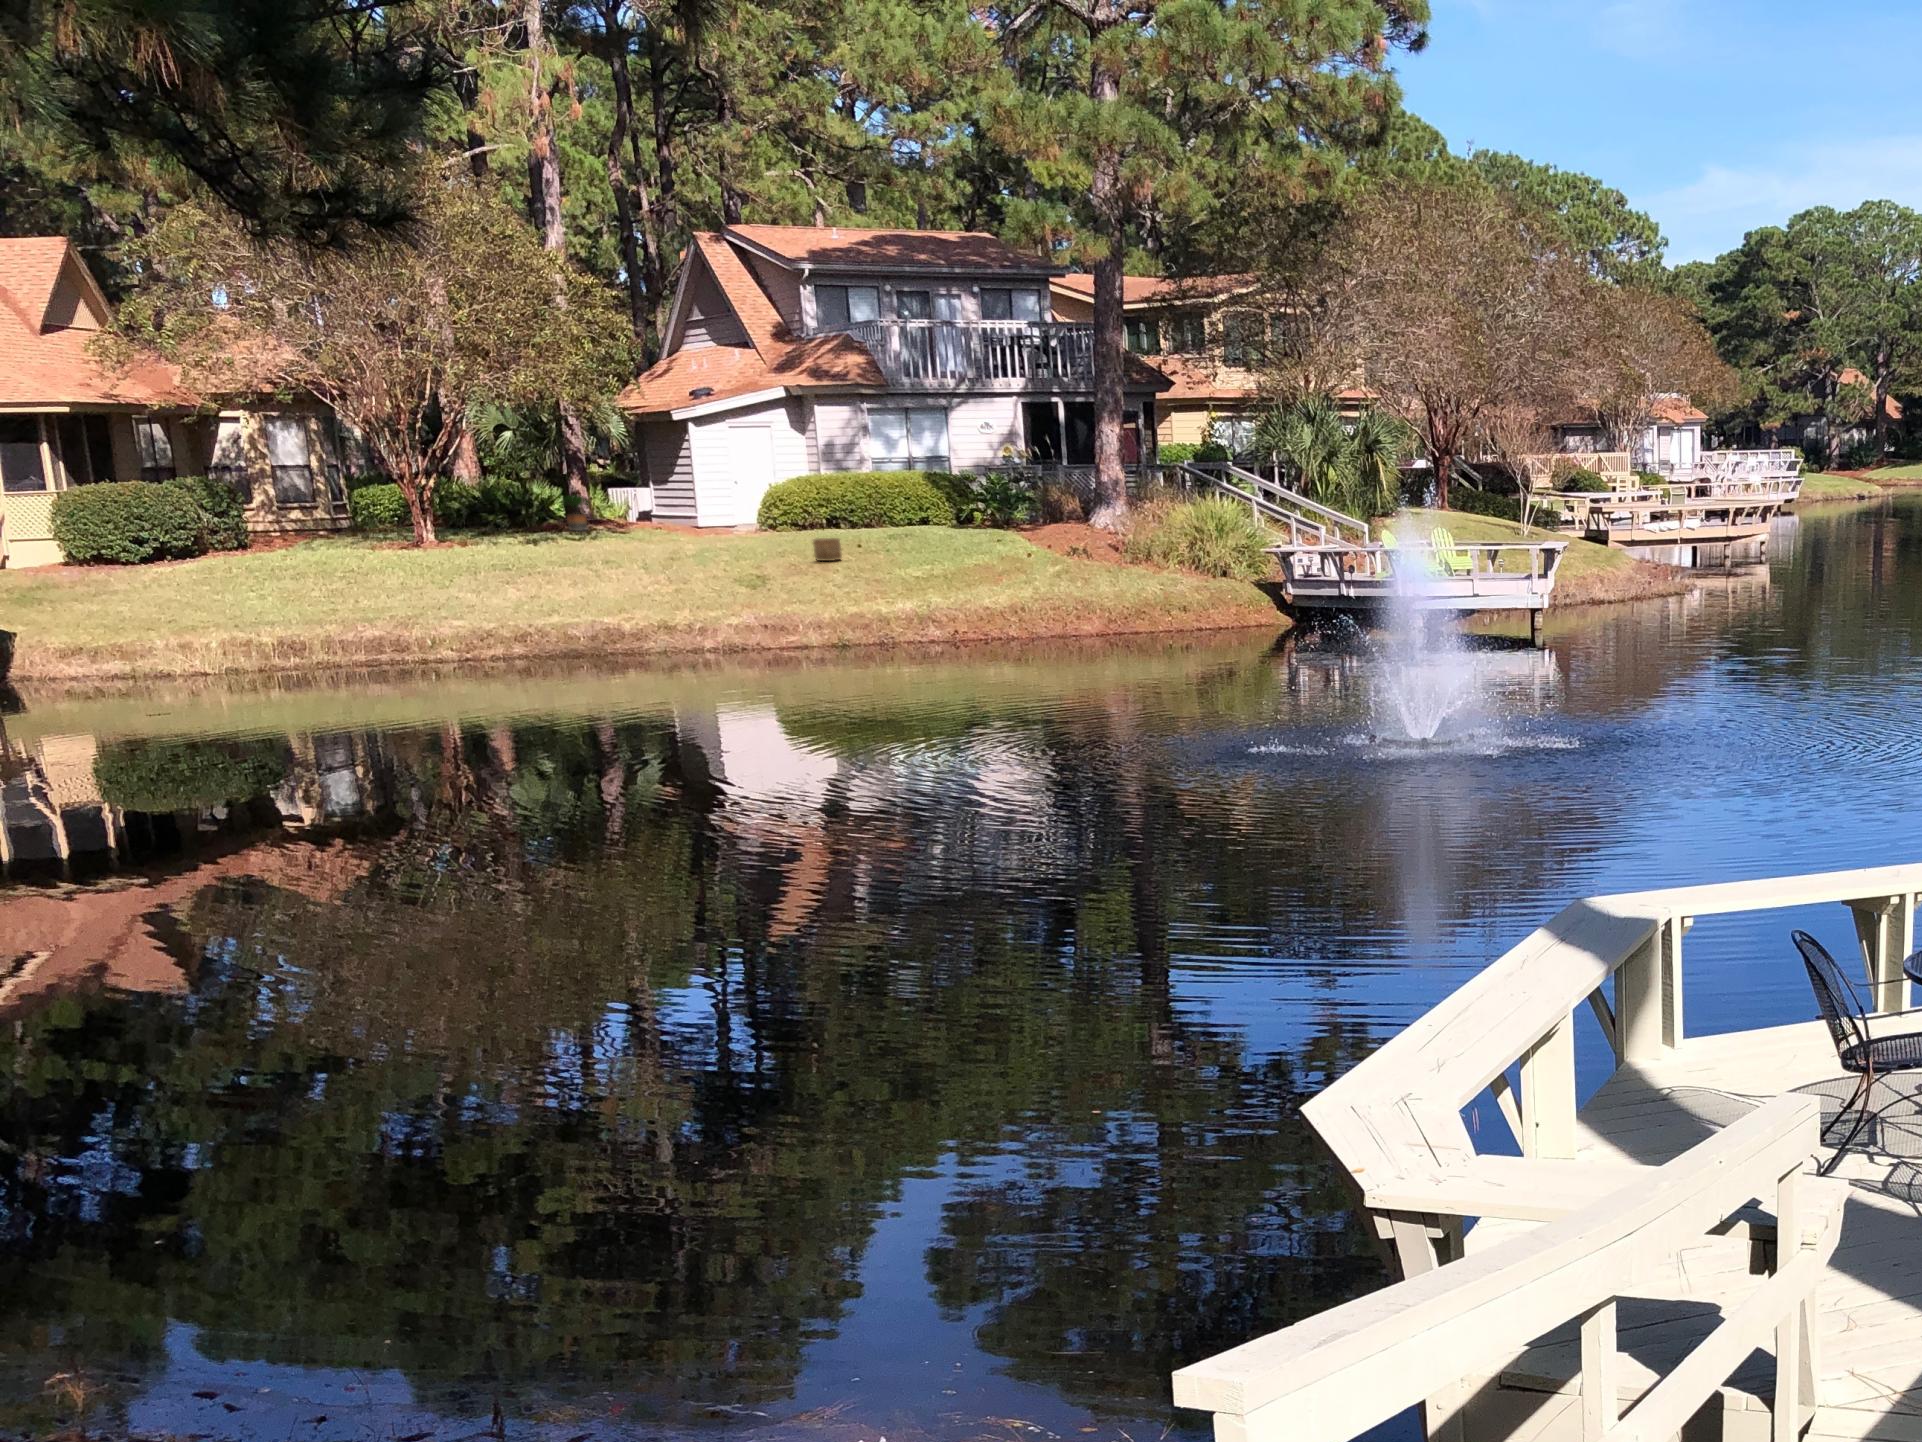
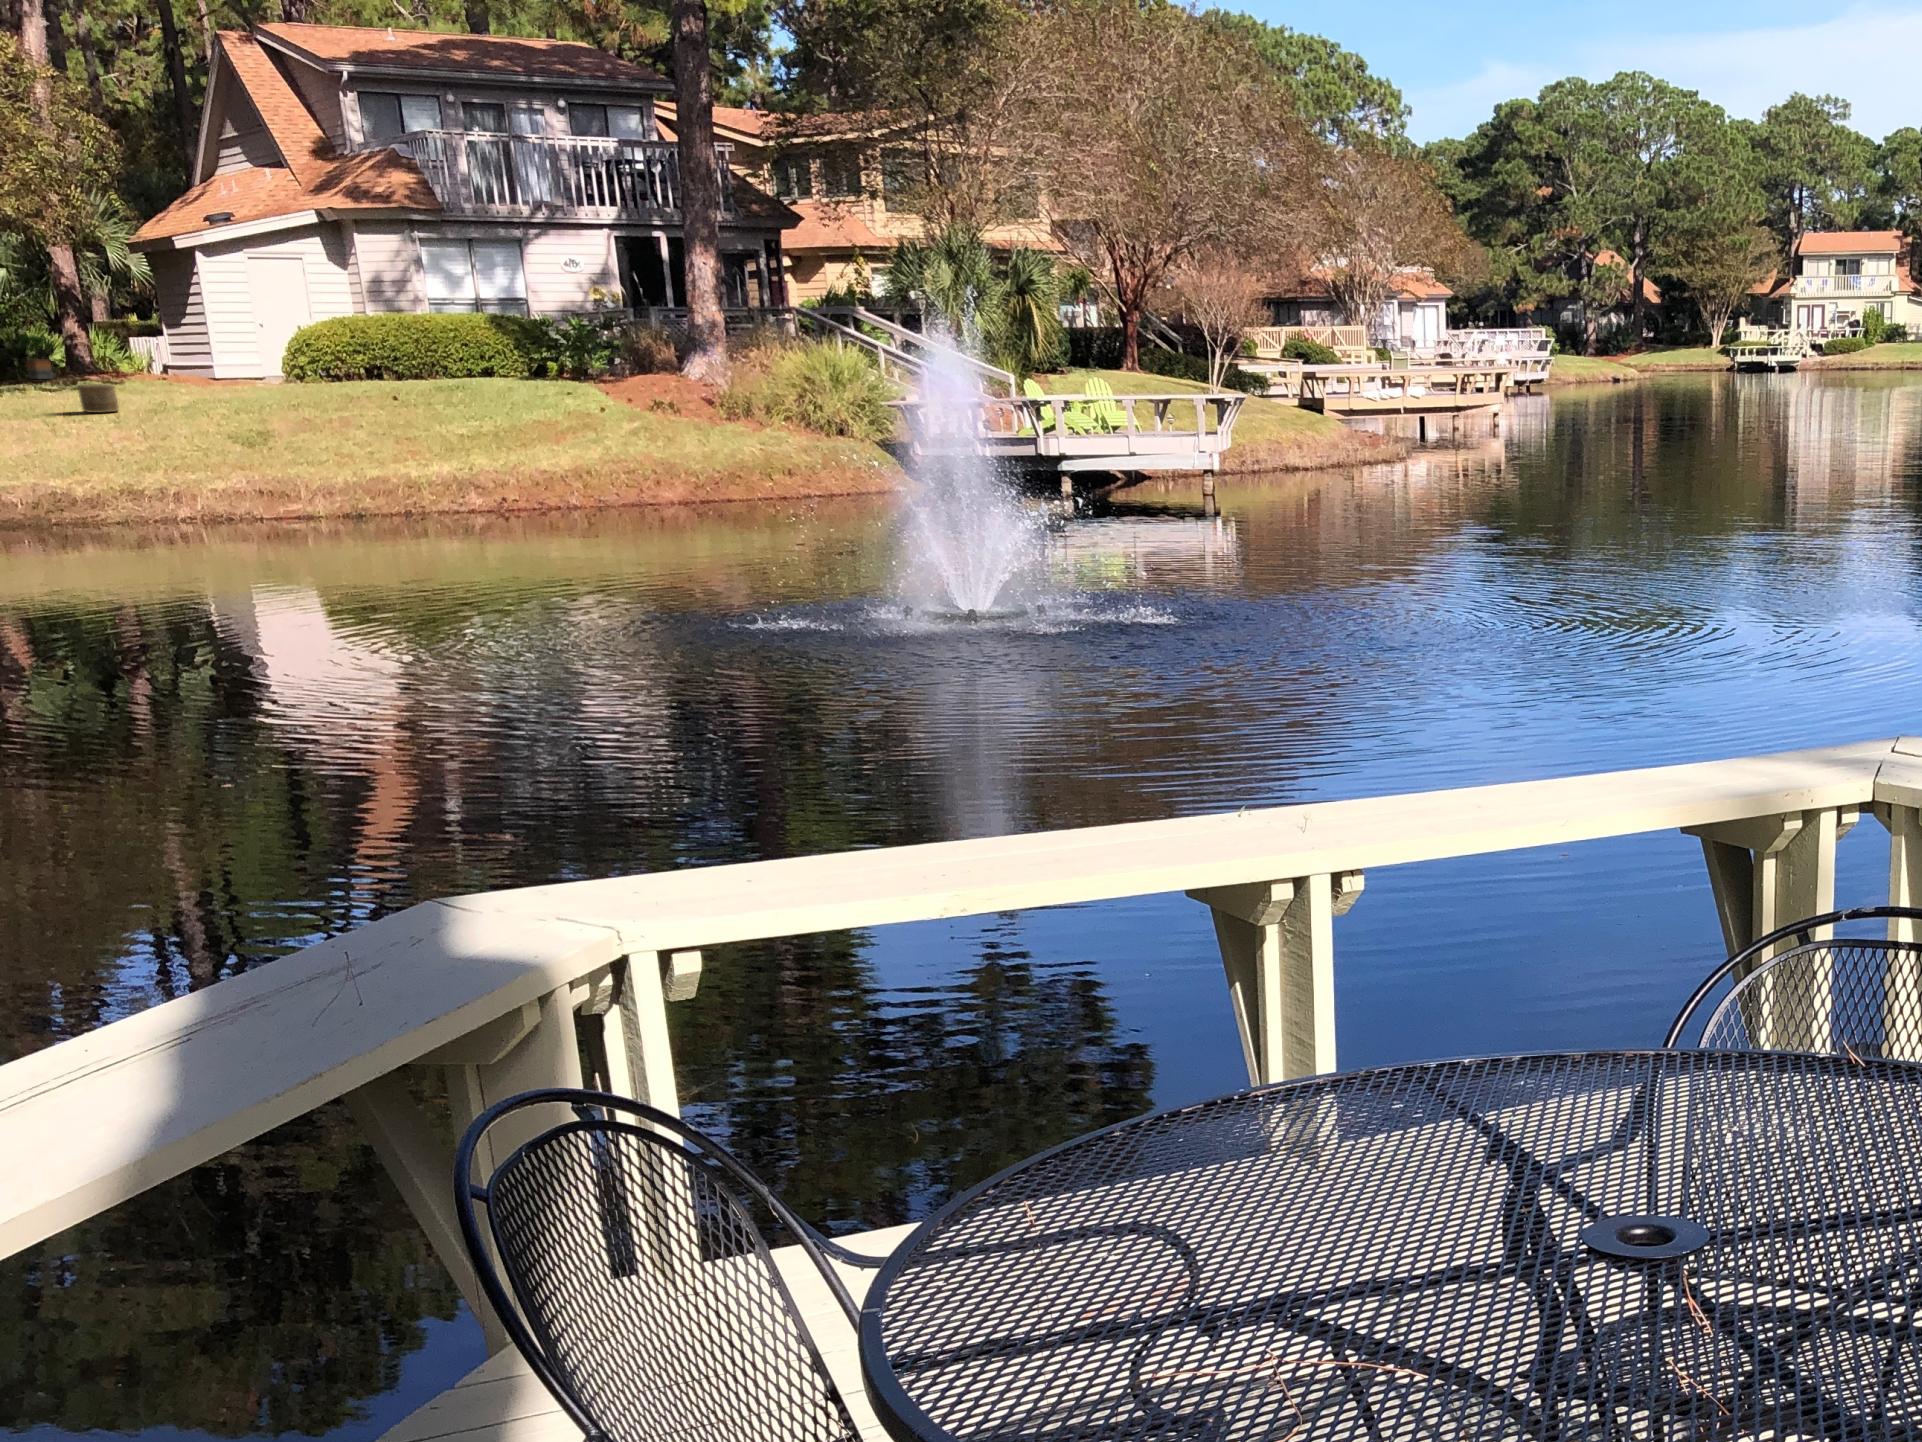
wooden bucket: present [813,538,842,561] -> present [77,384,119,413]

